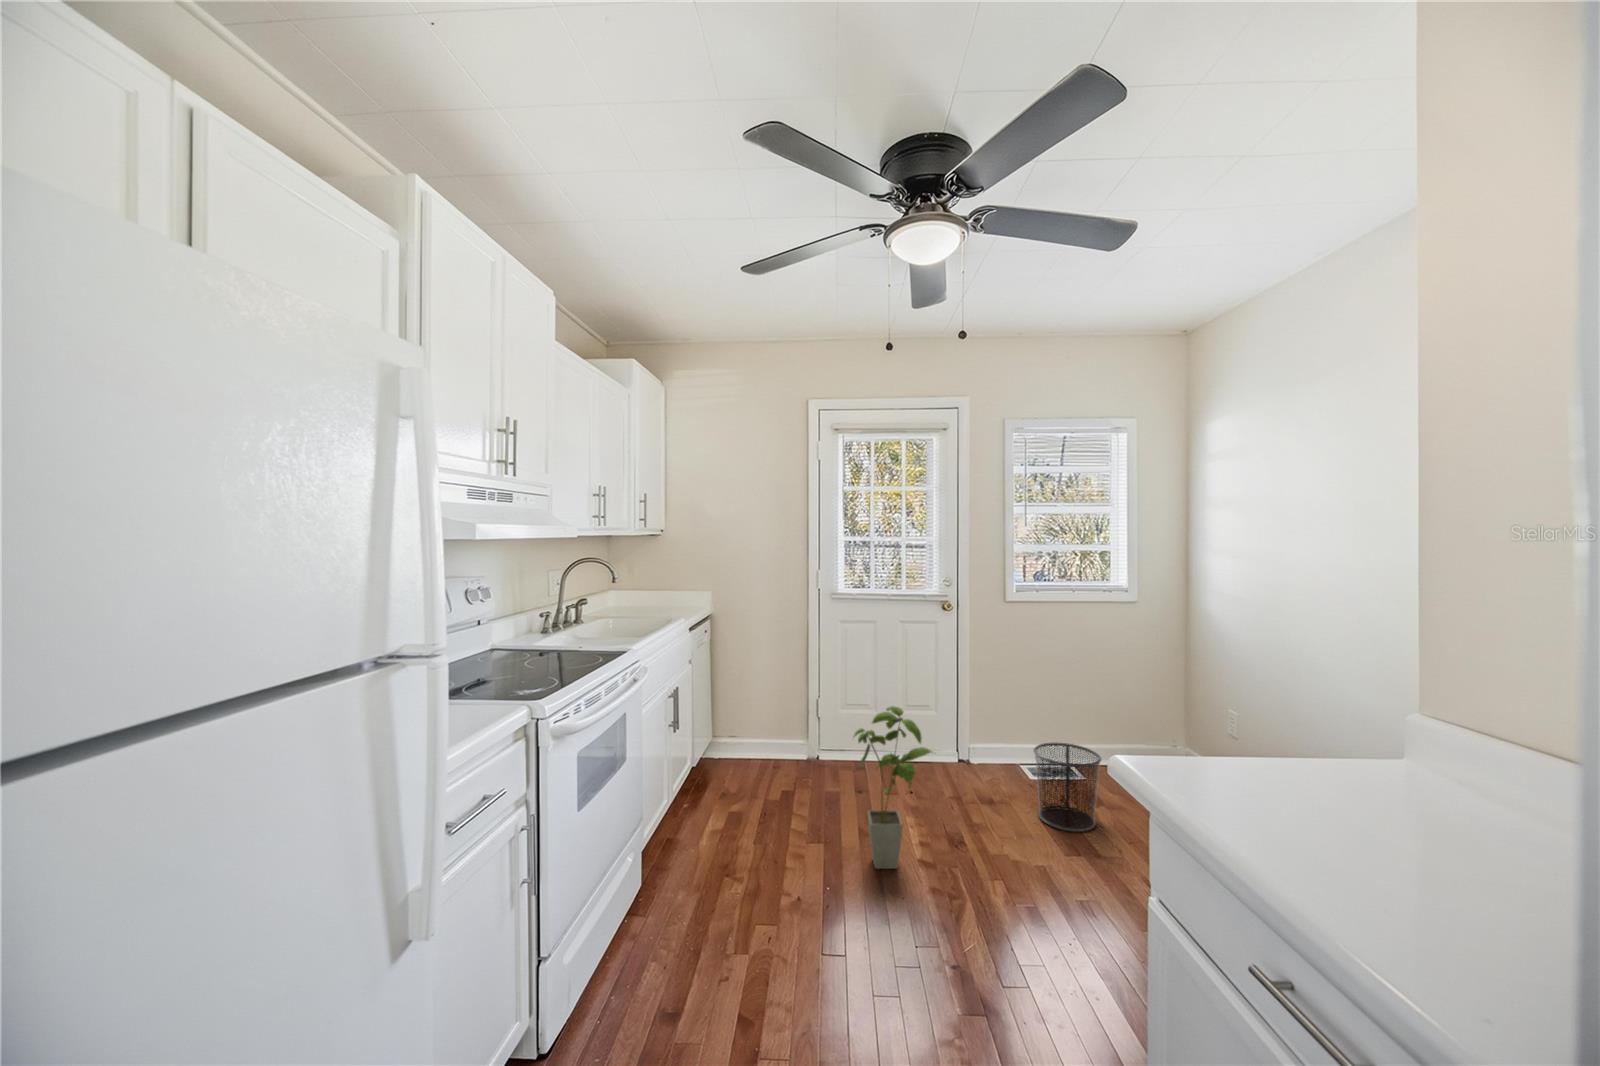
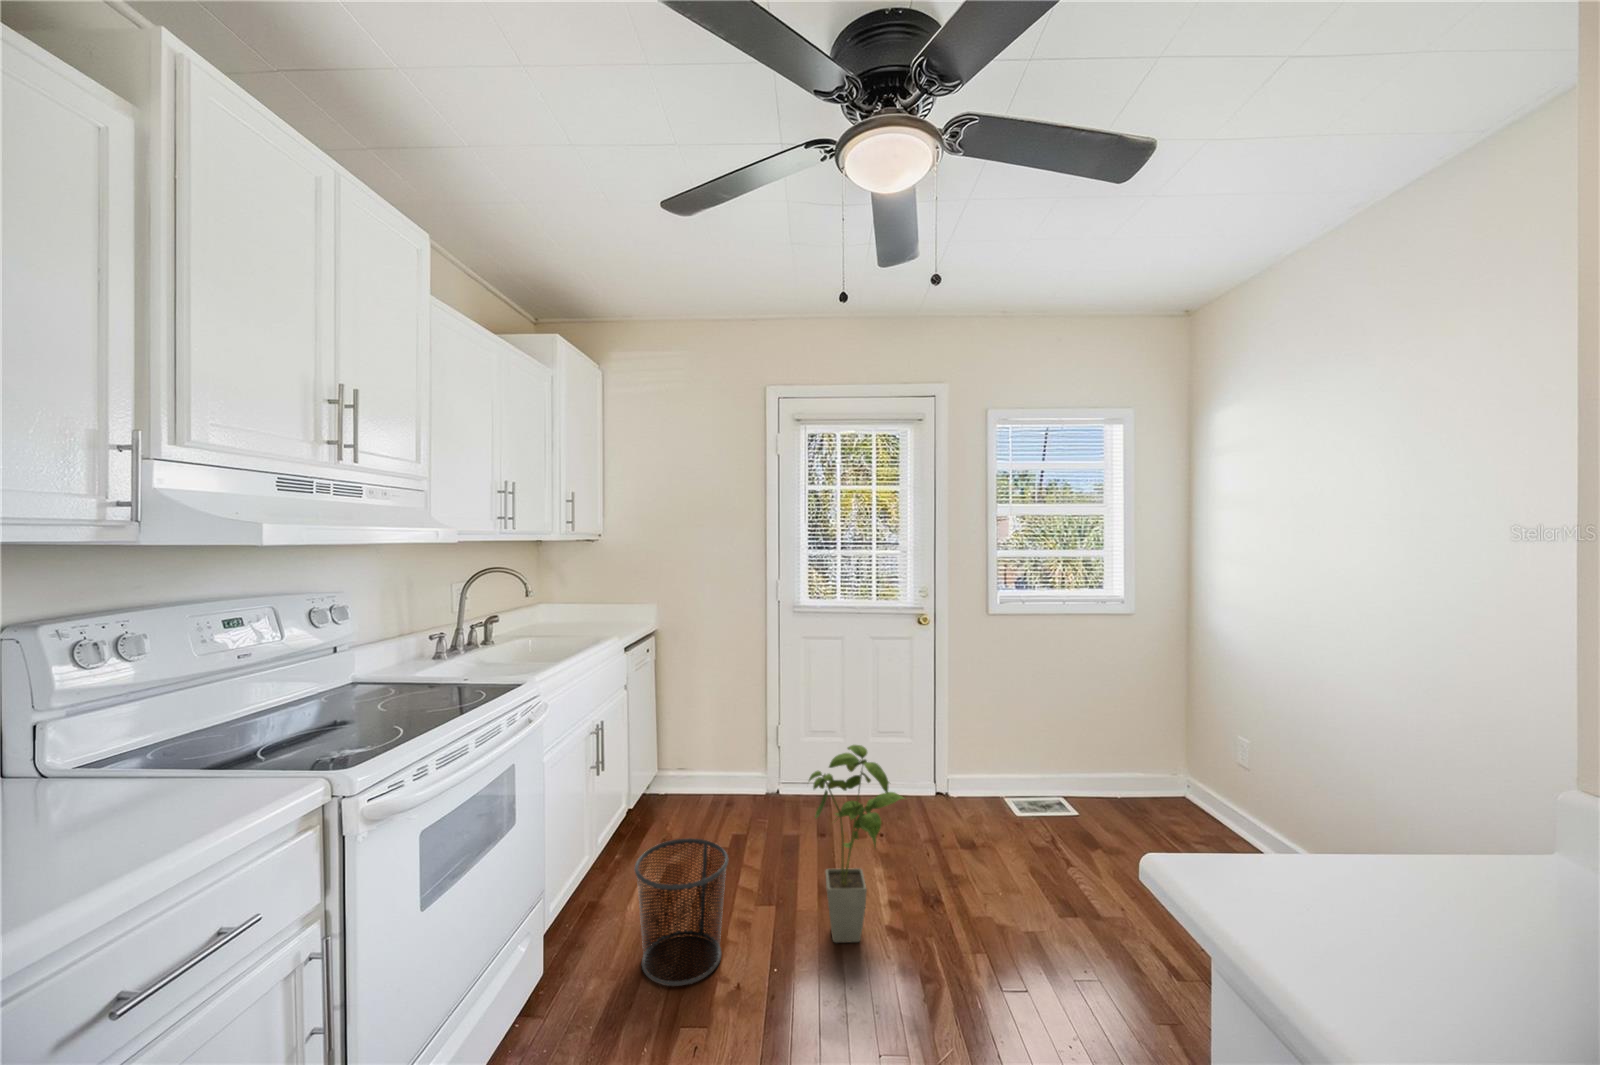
waste bin: present [1034,743,1101,832] -> present [634,838,729,986]

